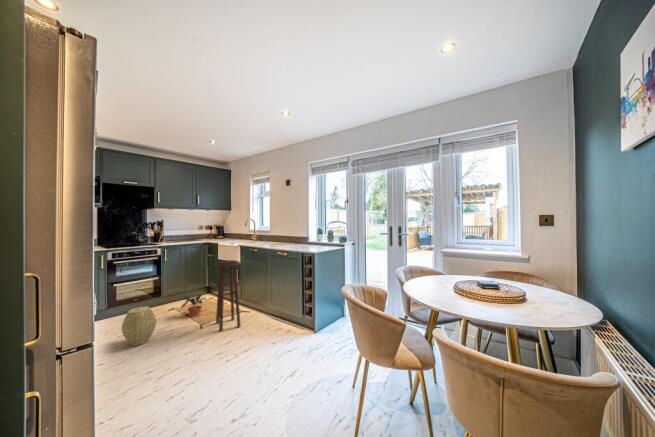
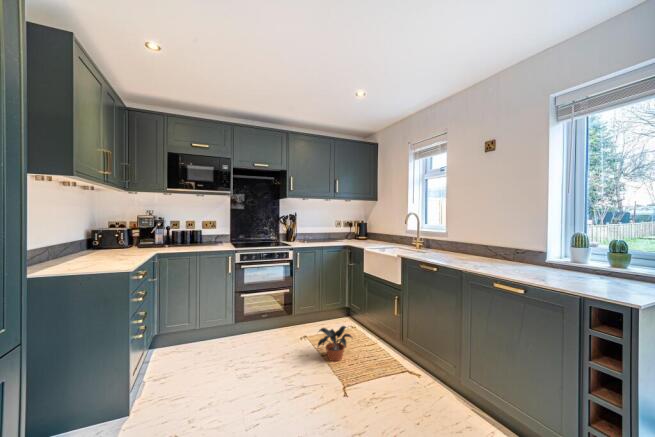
stool: present [214,260,241,331] -> none [370,285,416,416]
woven basket: present [122,307,156,346] -> none [240,345,284,410]

